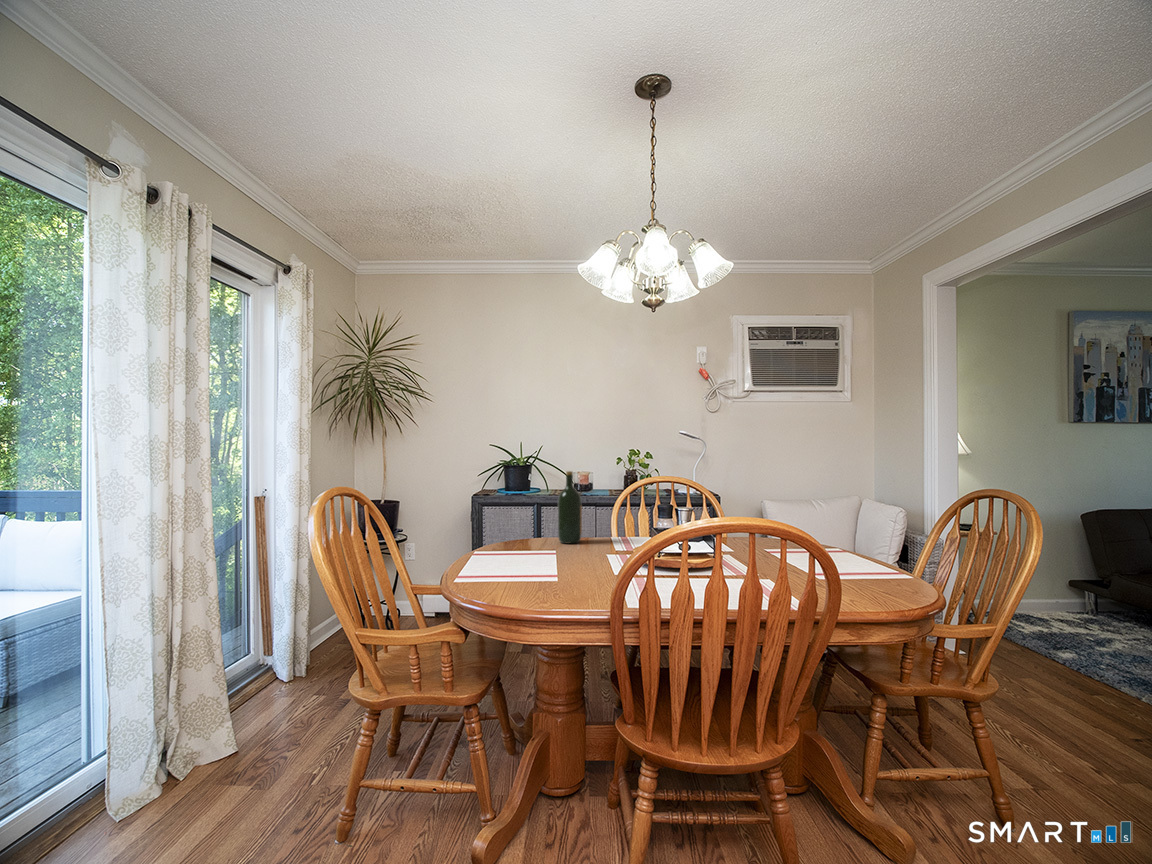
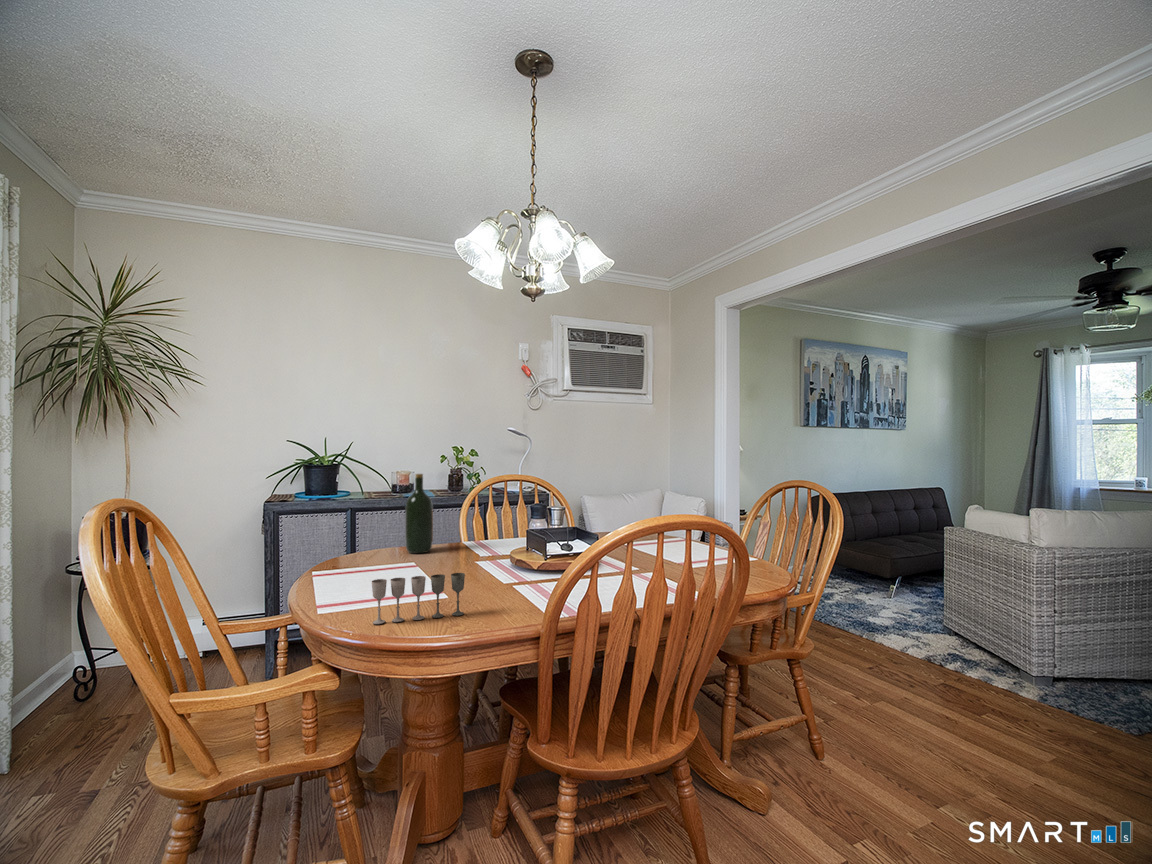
wine glass: none [488,557,566,596] -> present [372,573,465,624]

